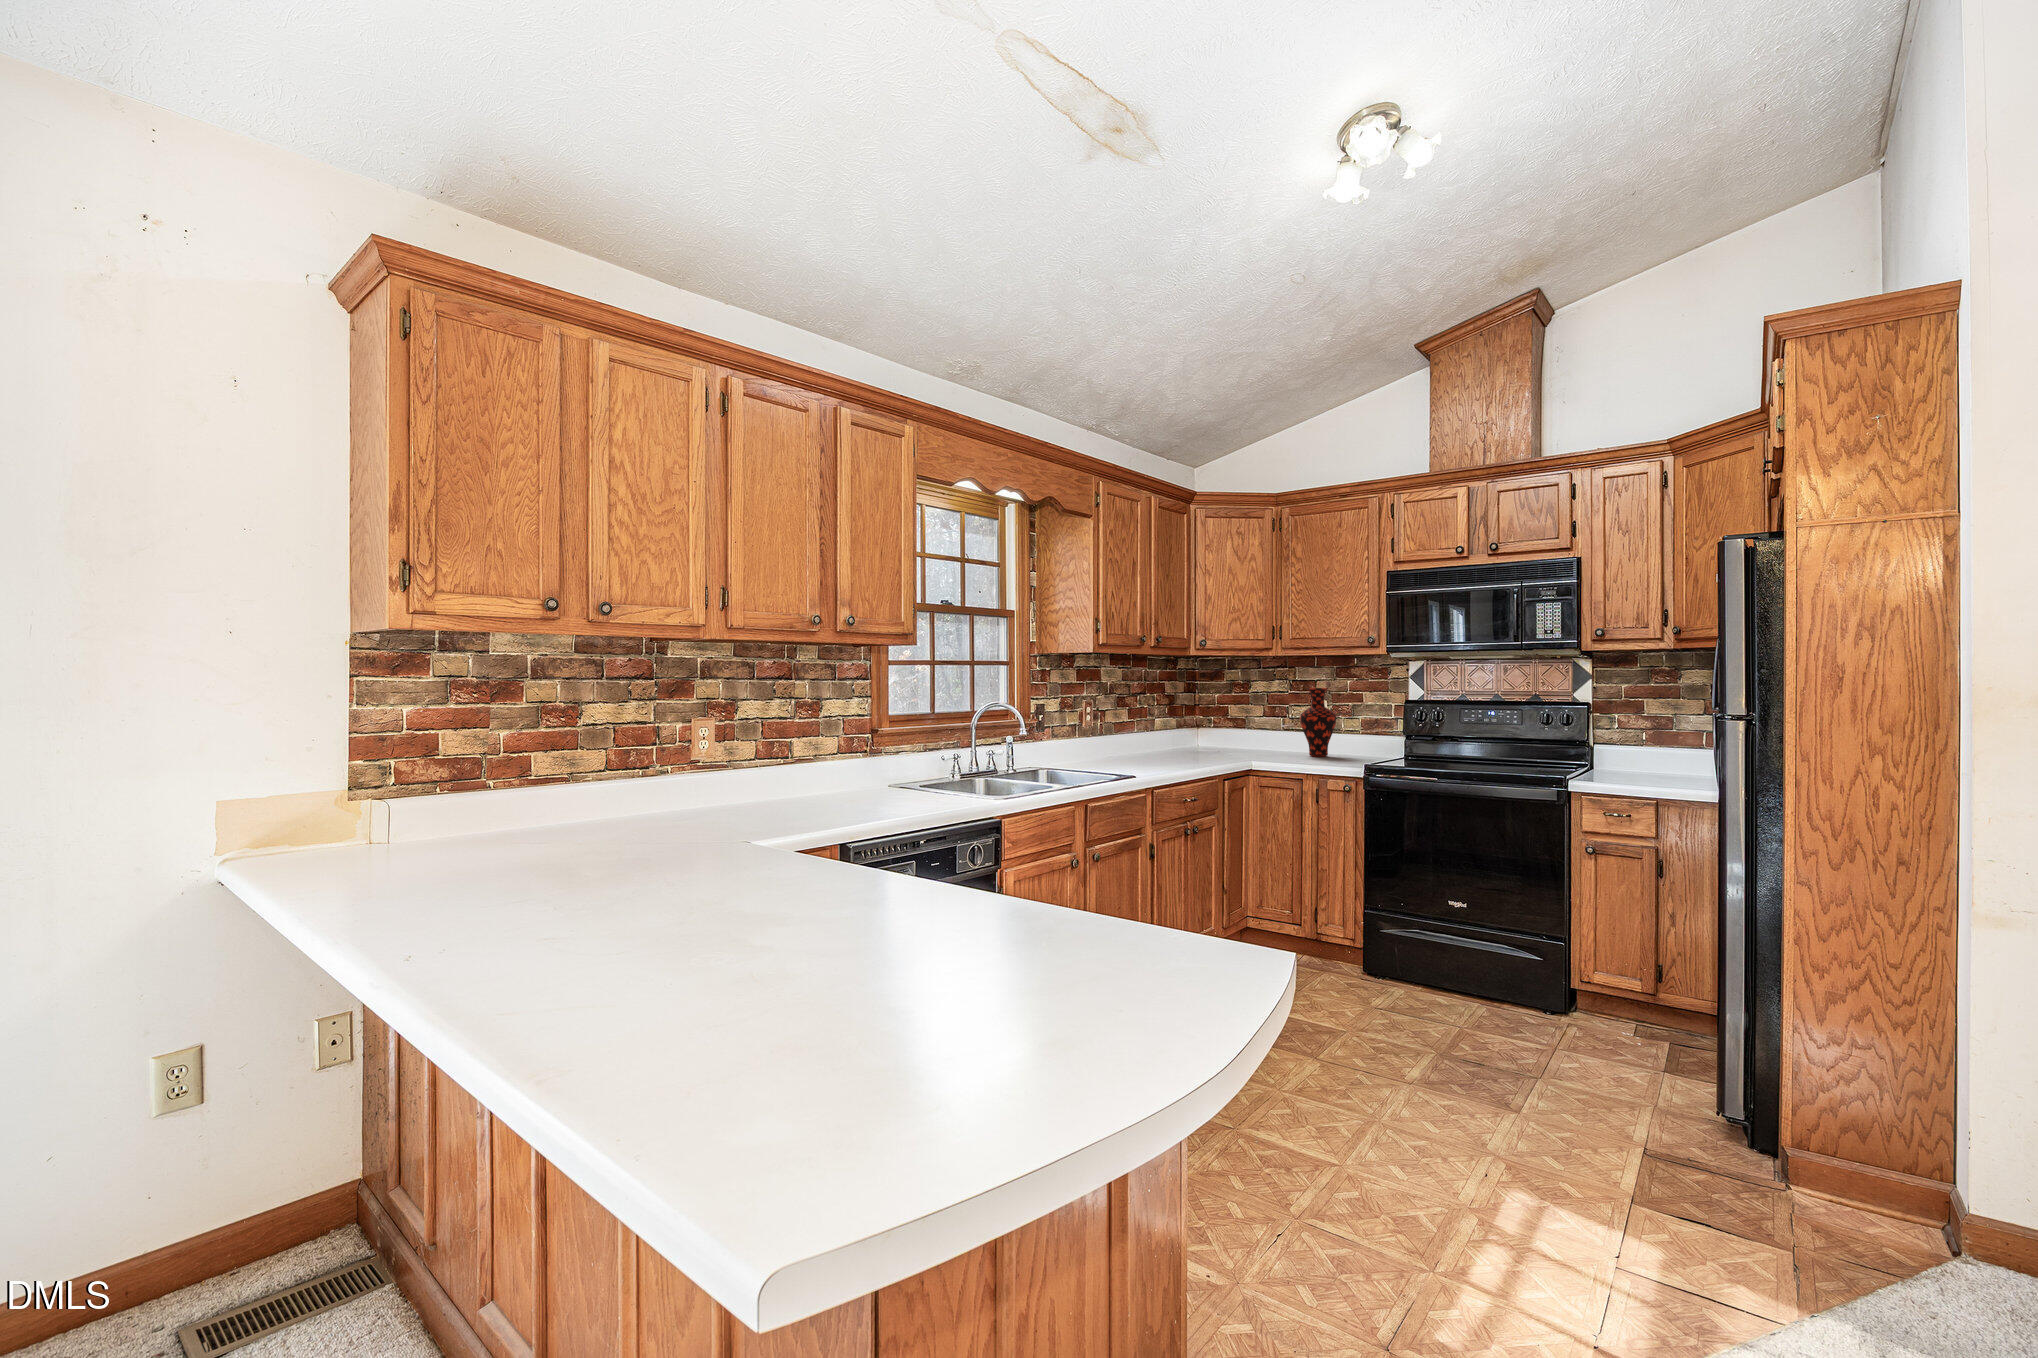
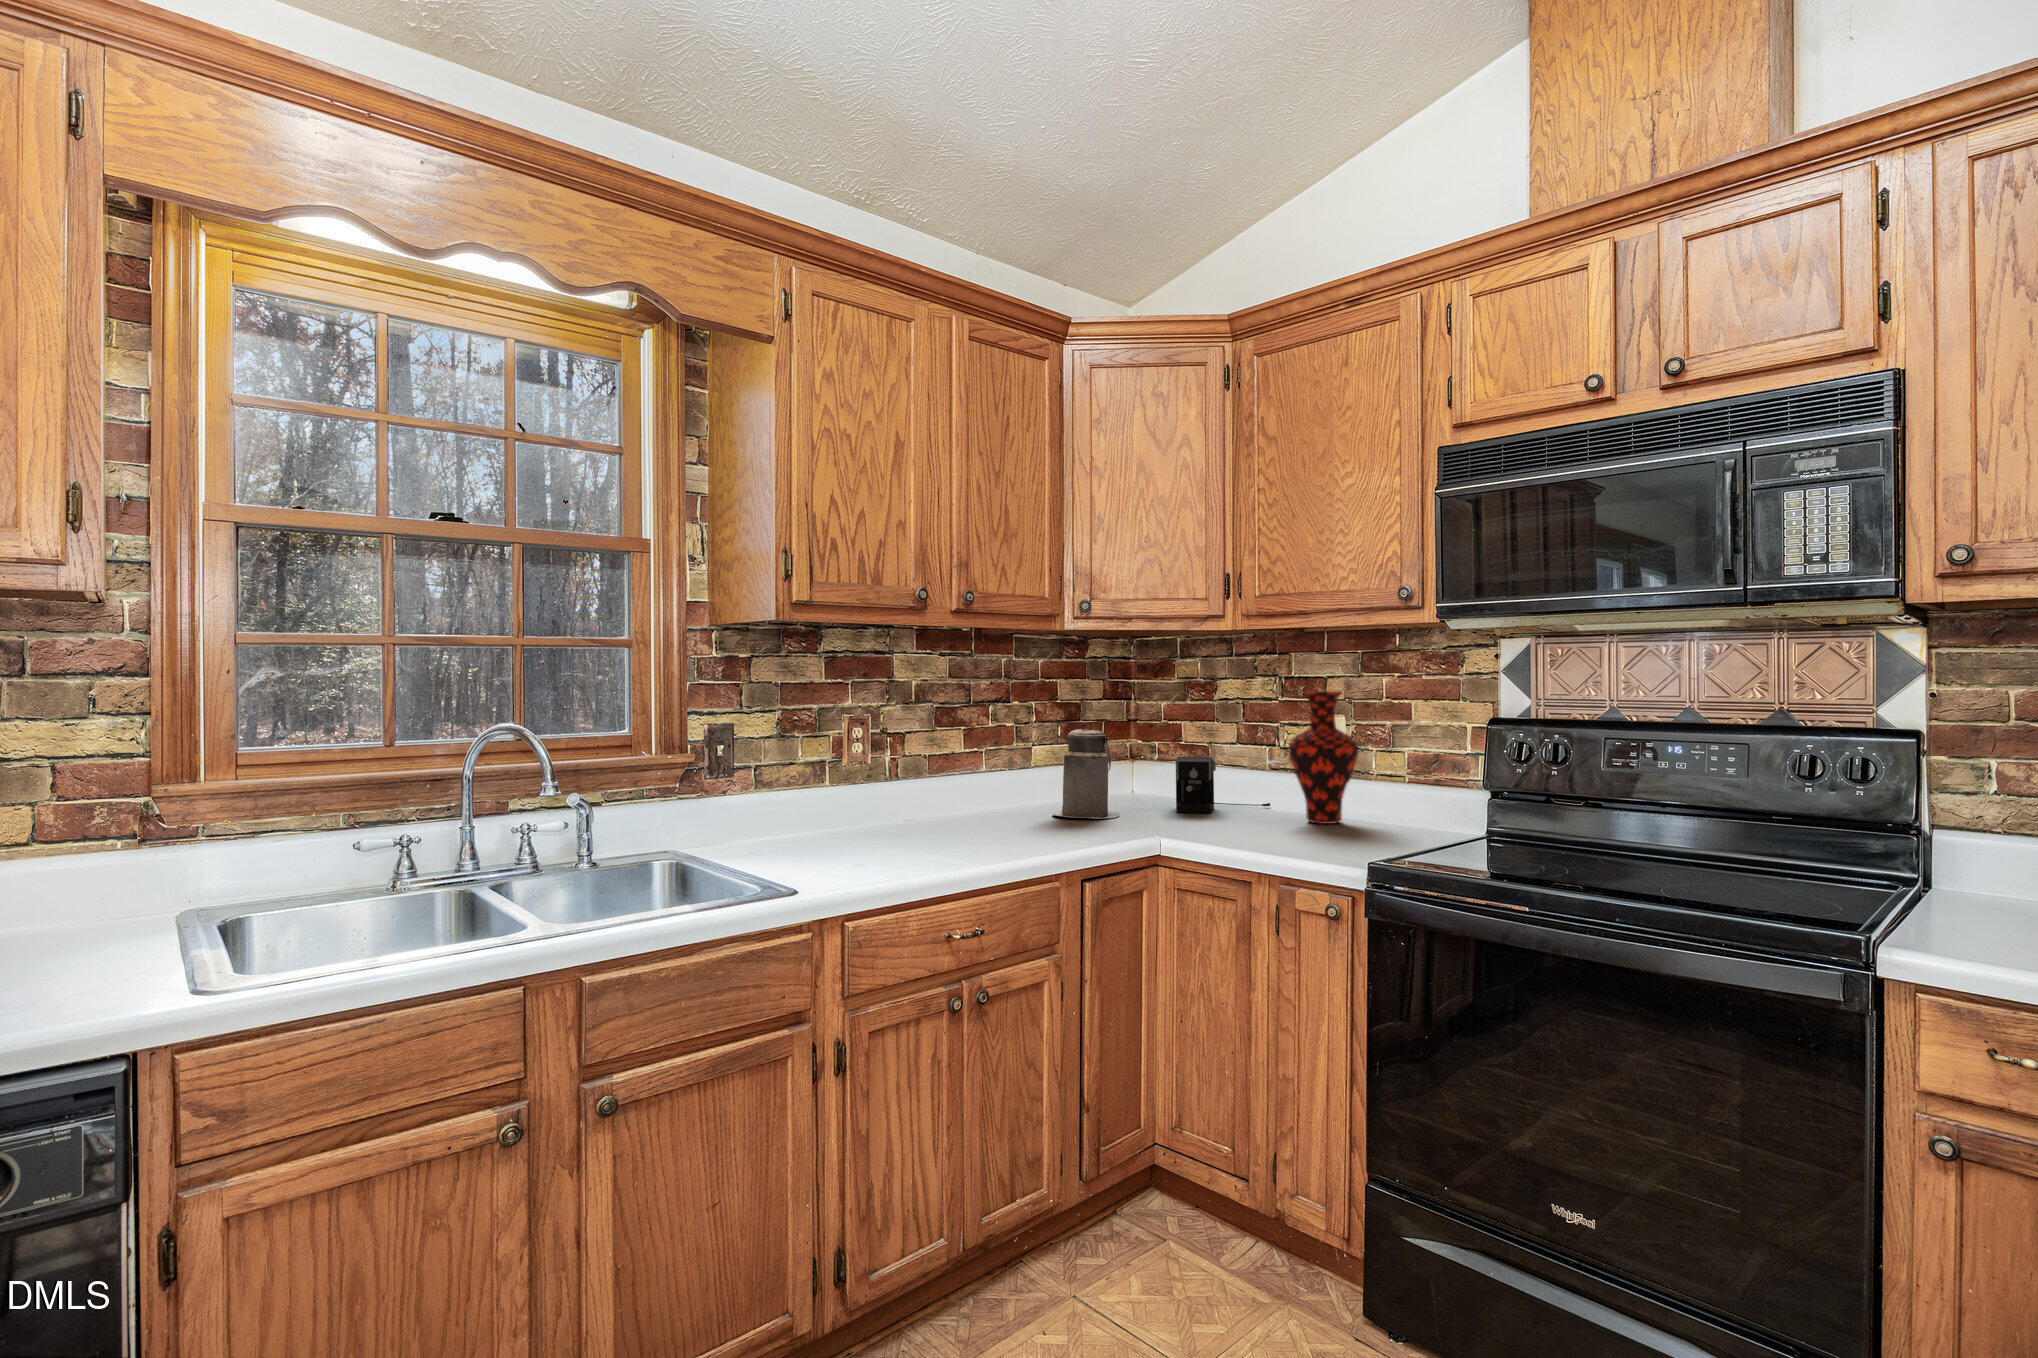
canister: none [1171,705,1208,757] -> present [1053,722,1119,819]
coffee maker: none [1229,725,1280,754] -> present [1176,756,1270,812]

